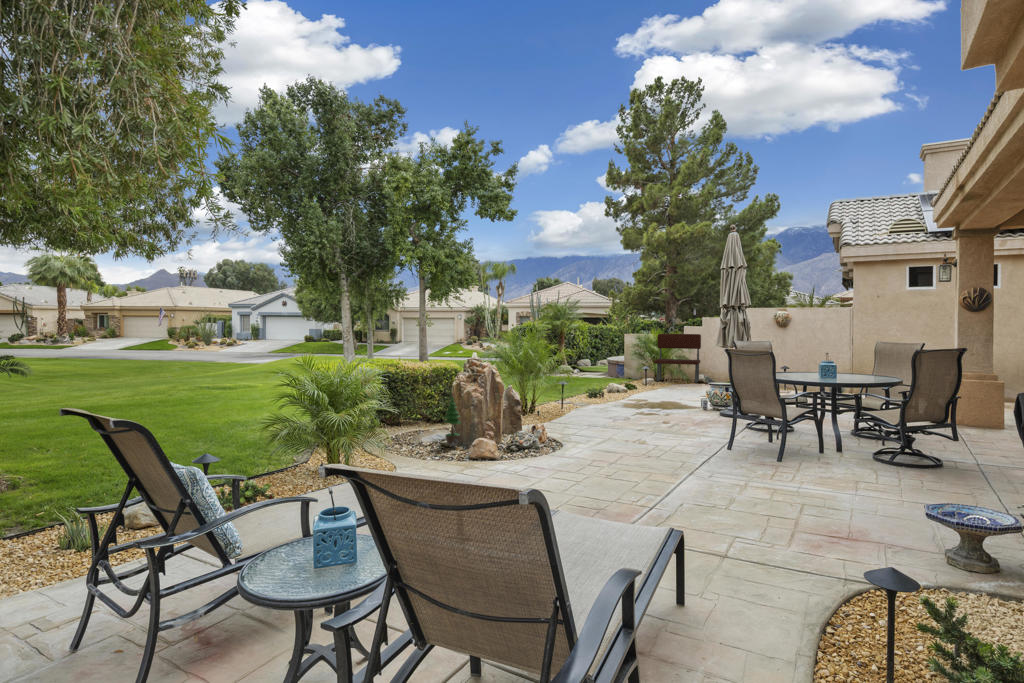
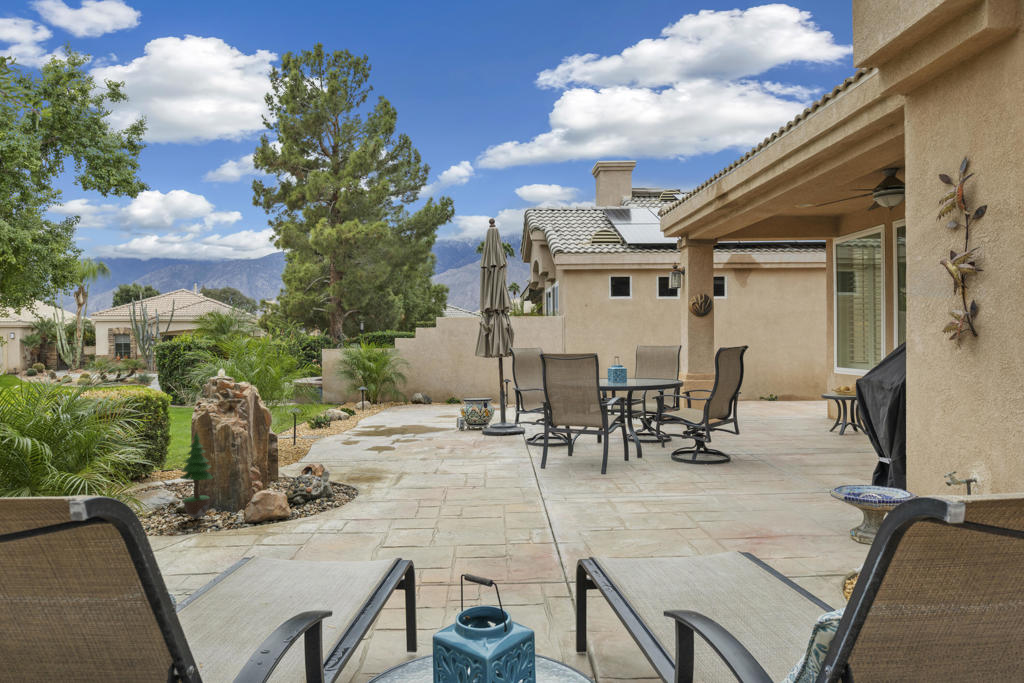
bench: present [654,334,701,383] -> none [365,347,418,407]

